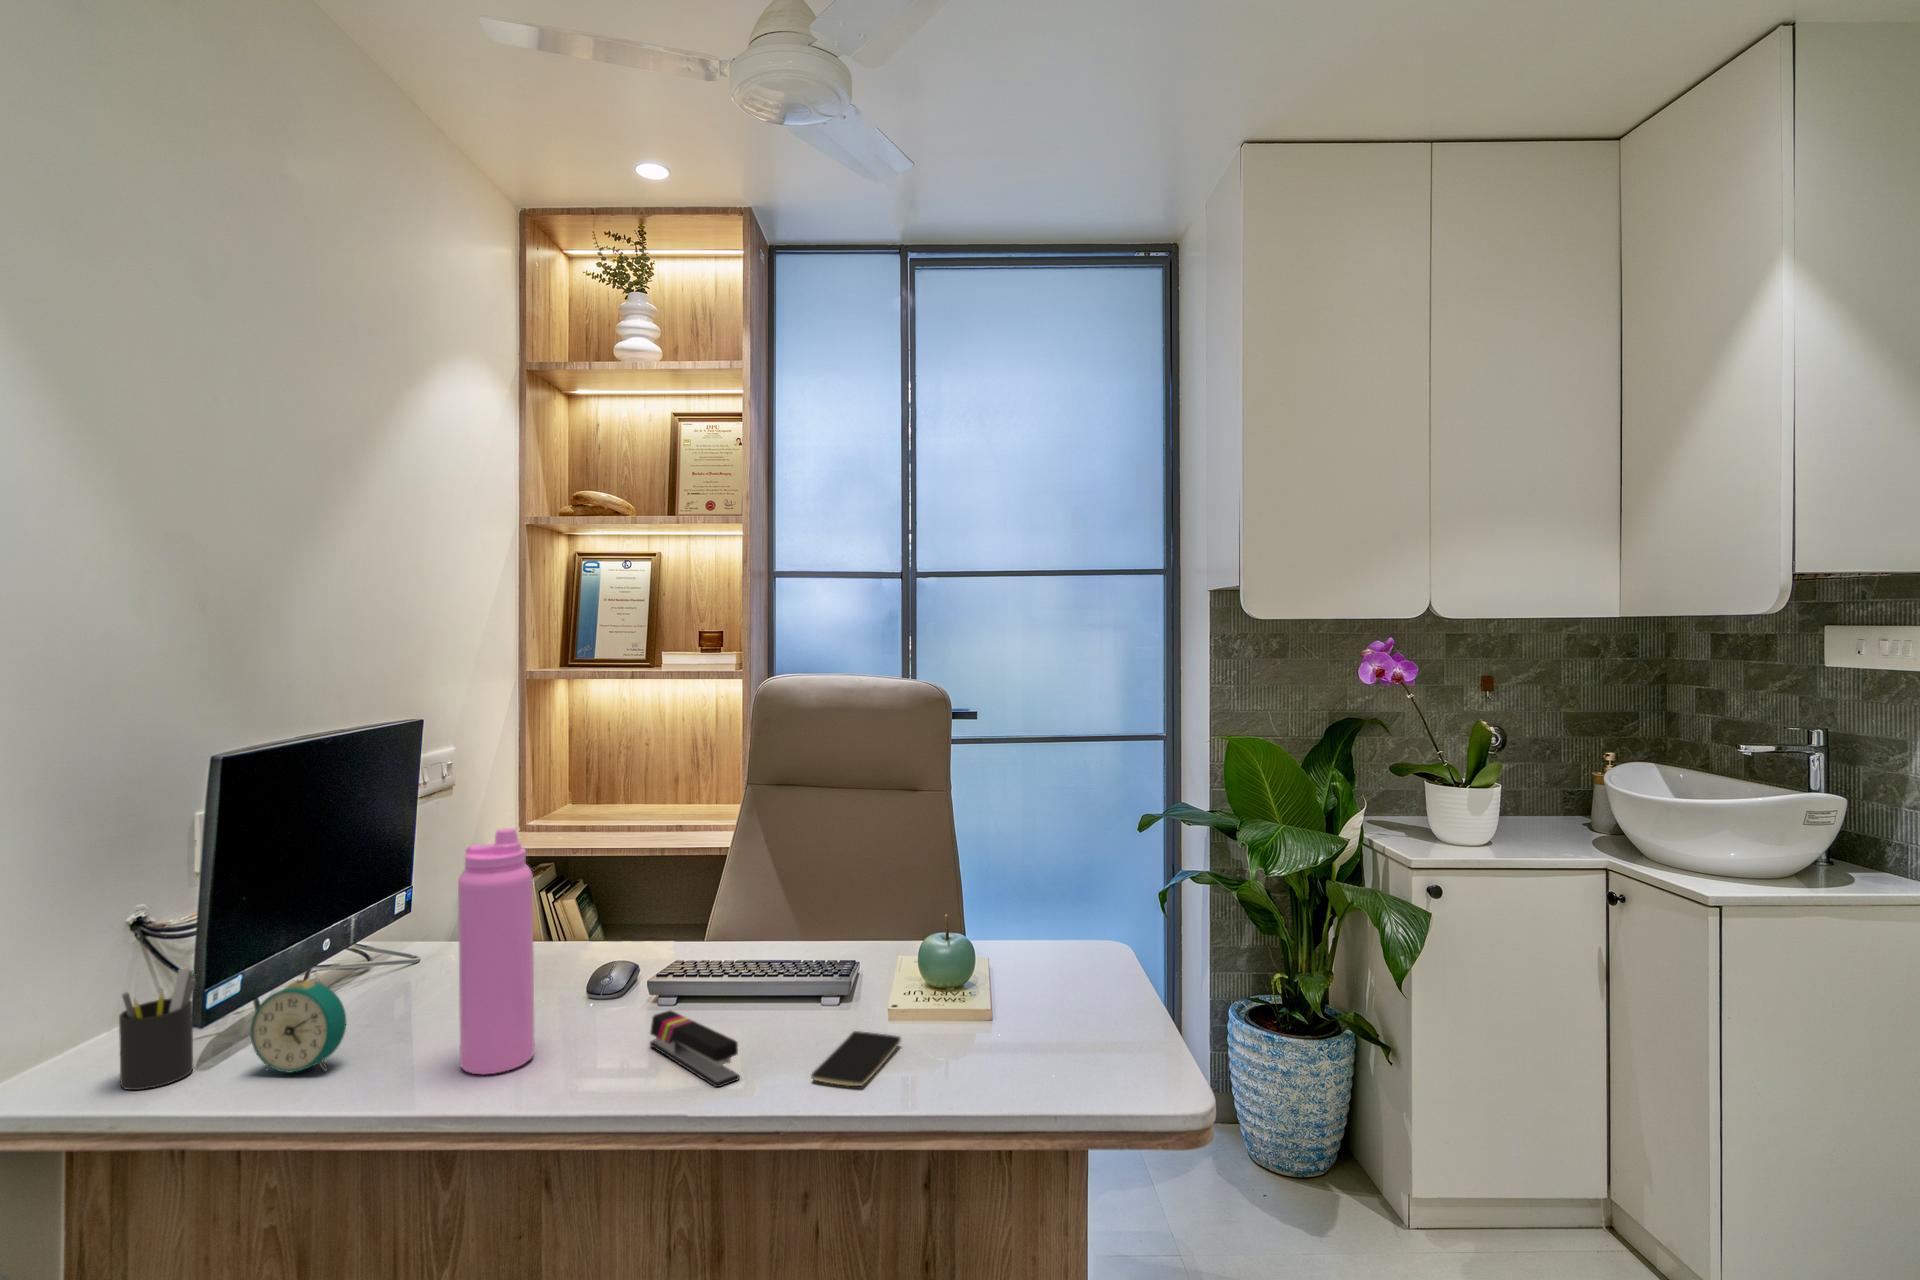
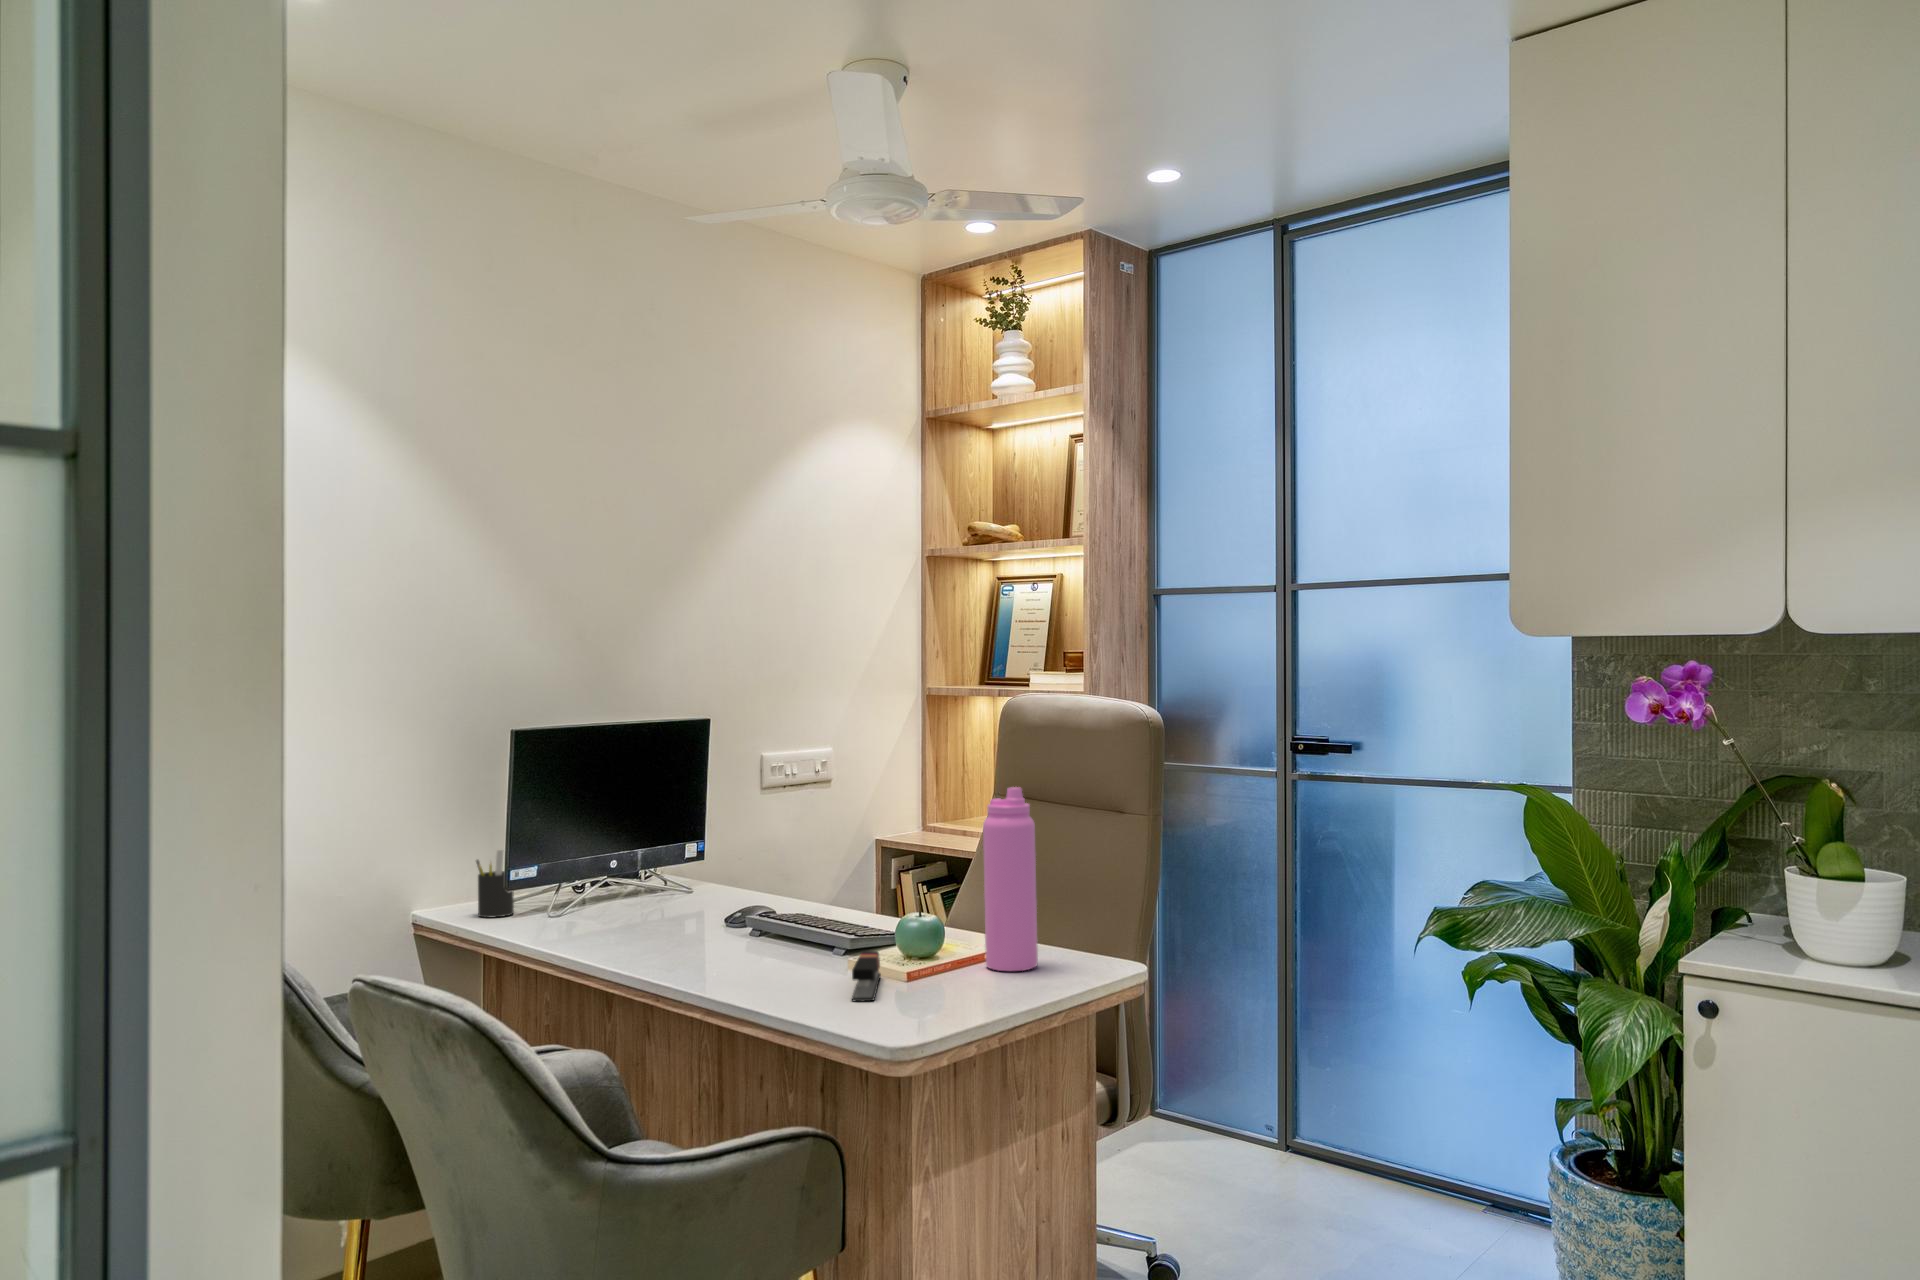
water bottle: present [458,828,535,1074] -> present [983,787,1038,971]
alarm clock: present [250,980,346,1073] -> none [525,866,568,925]
stapler: present [650,1011,739,1087] -> present [852,951,881,1001]
smartphone: present [811,1031,901,1086] -> none [717,955,808,975]

